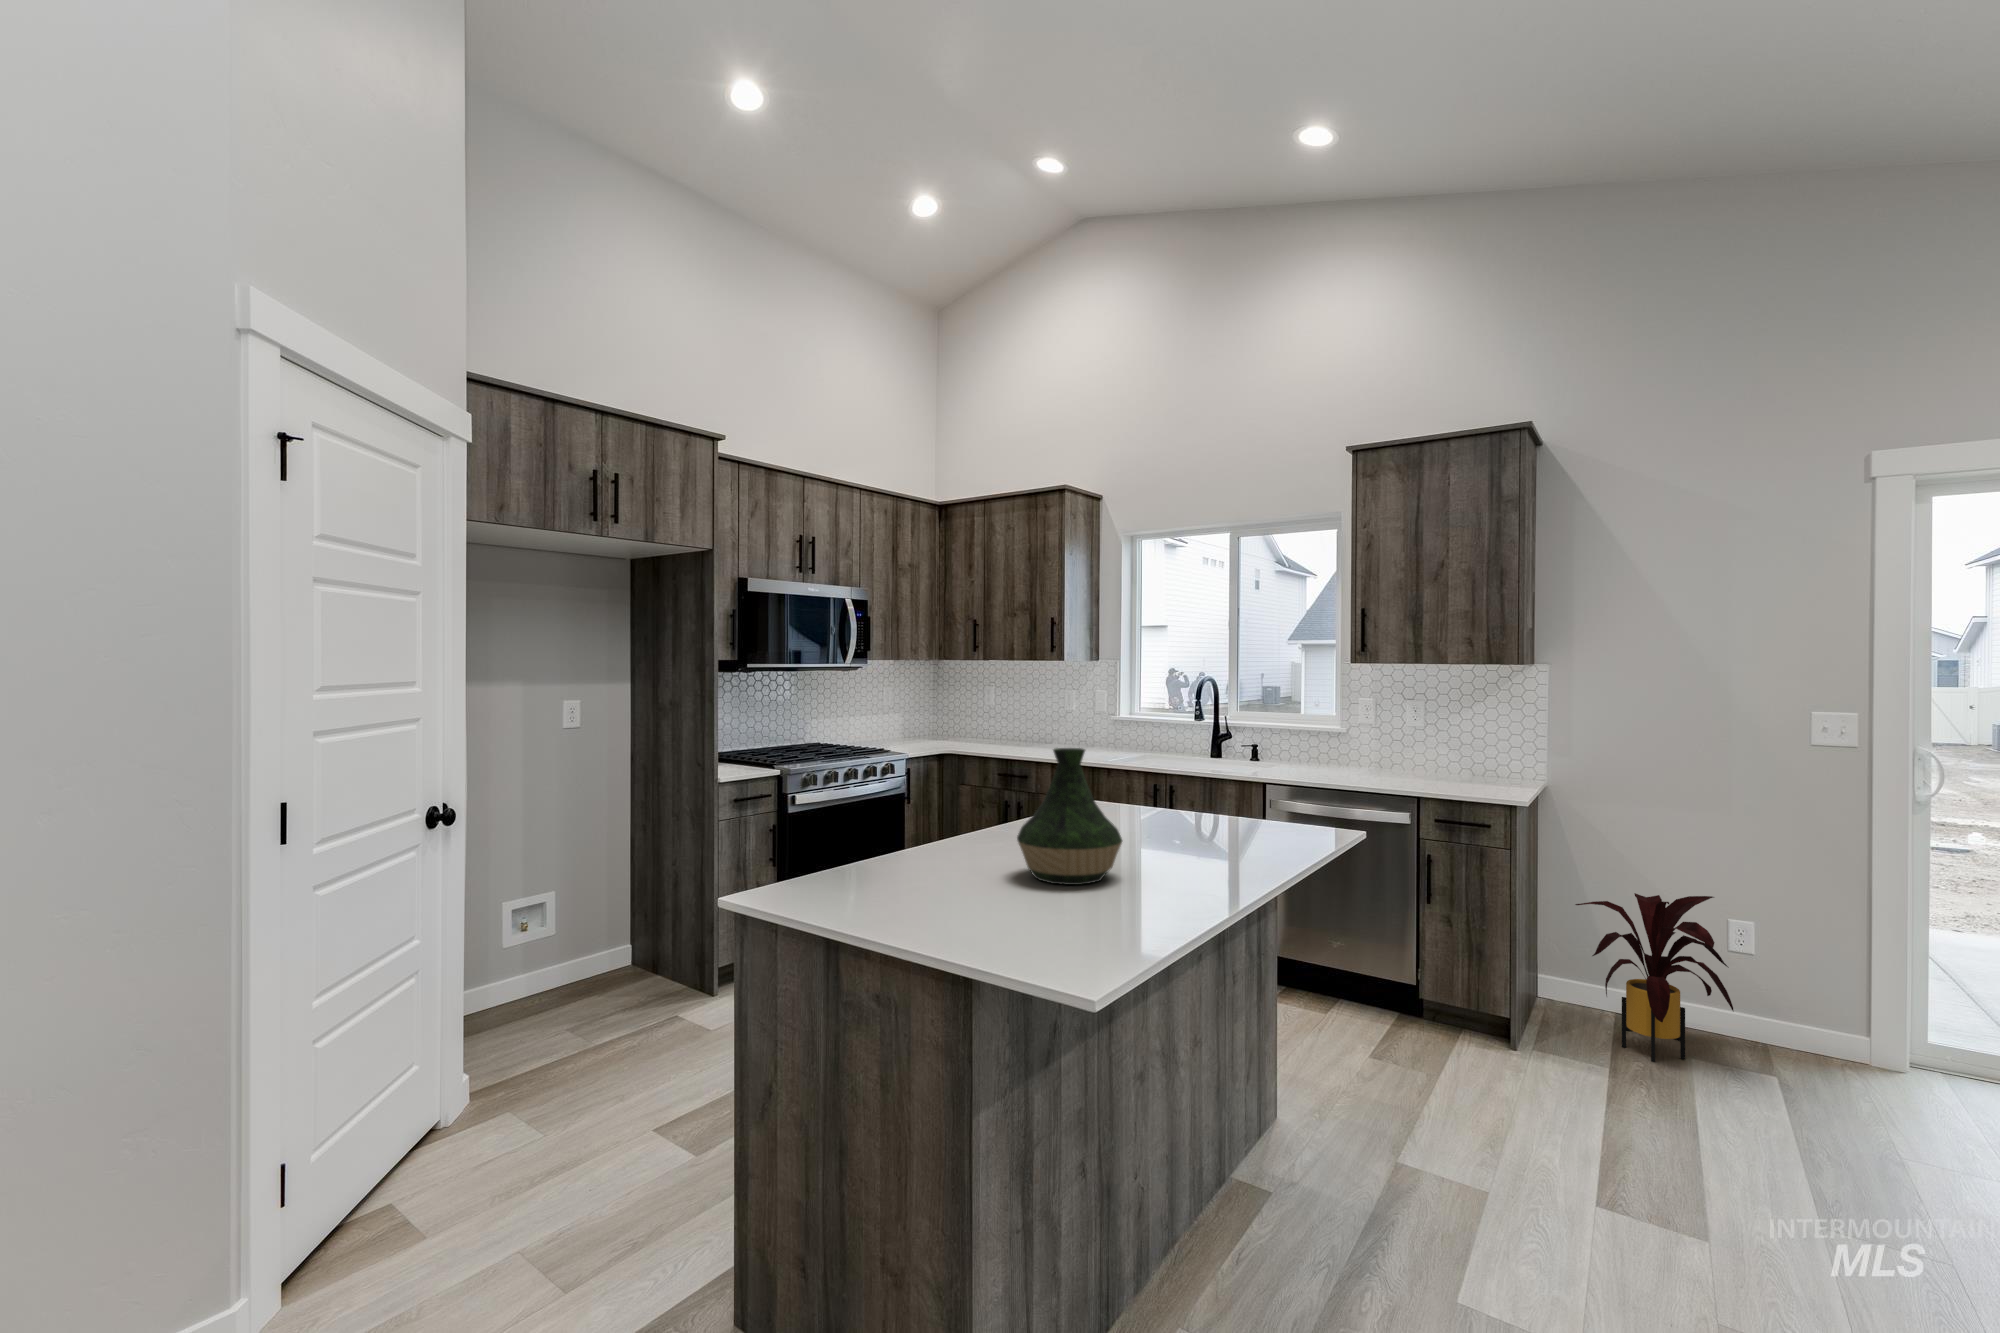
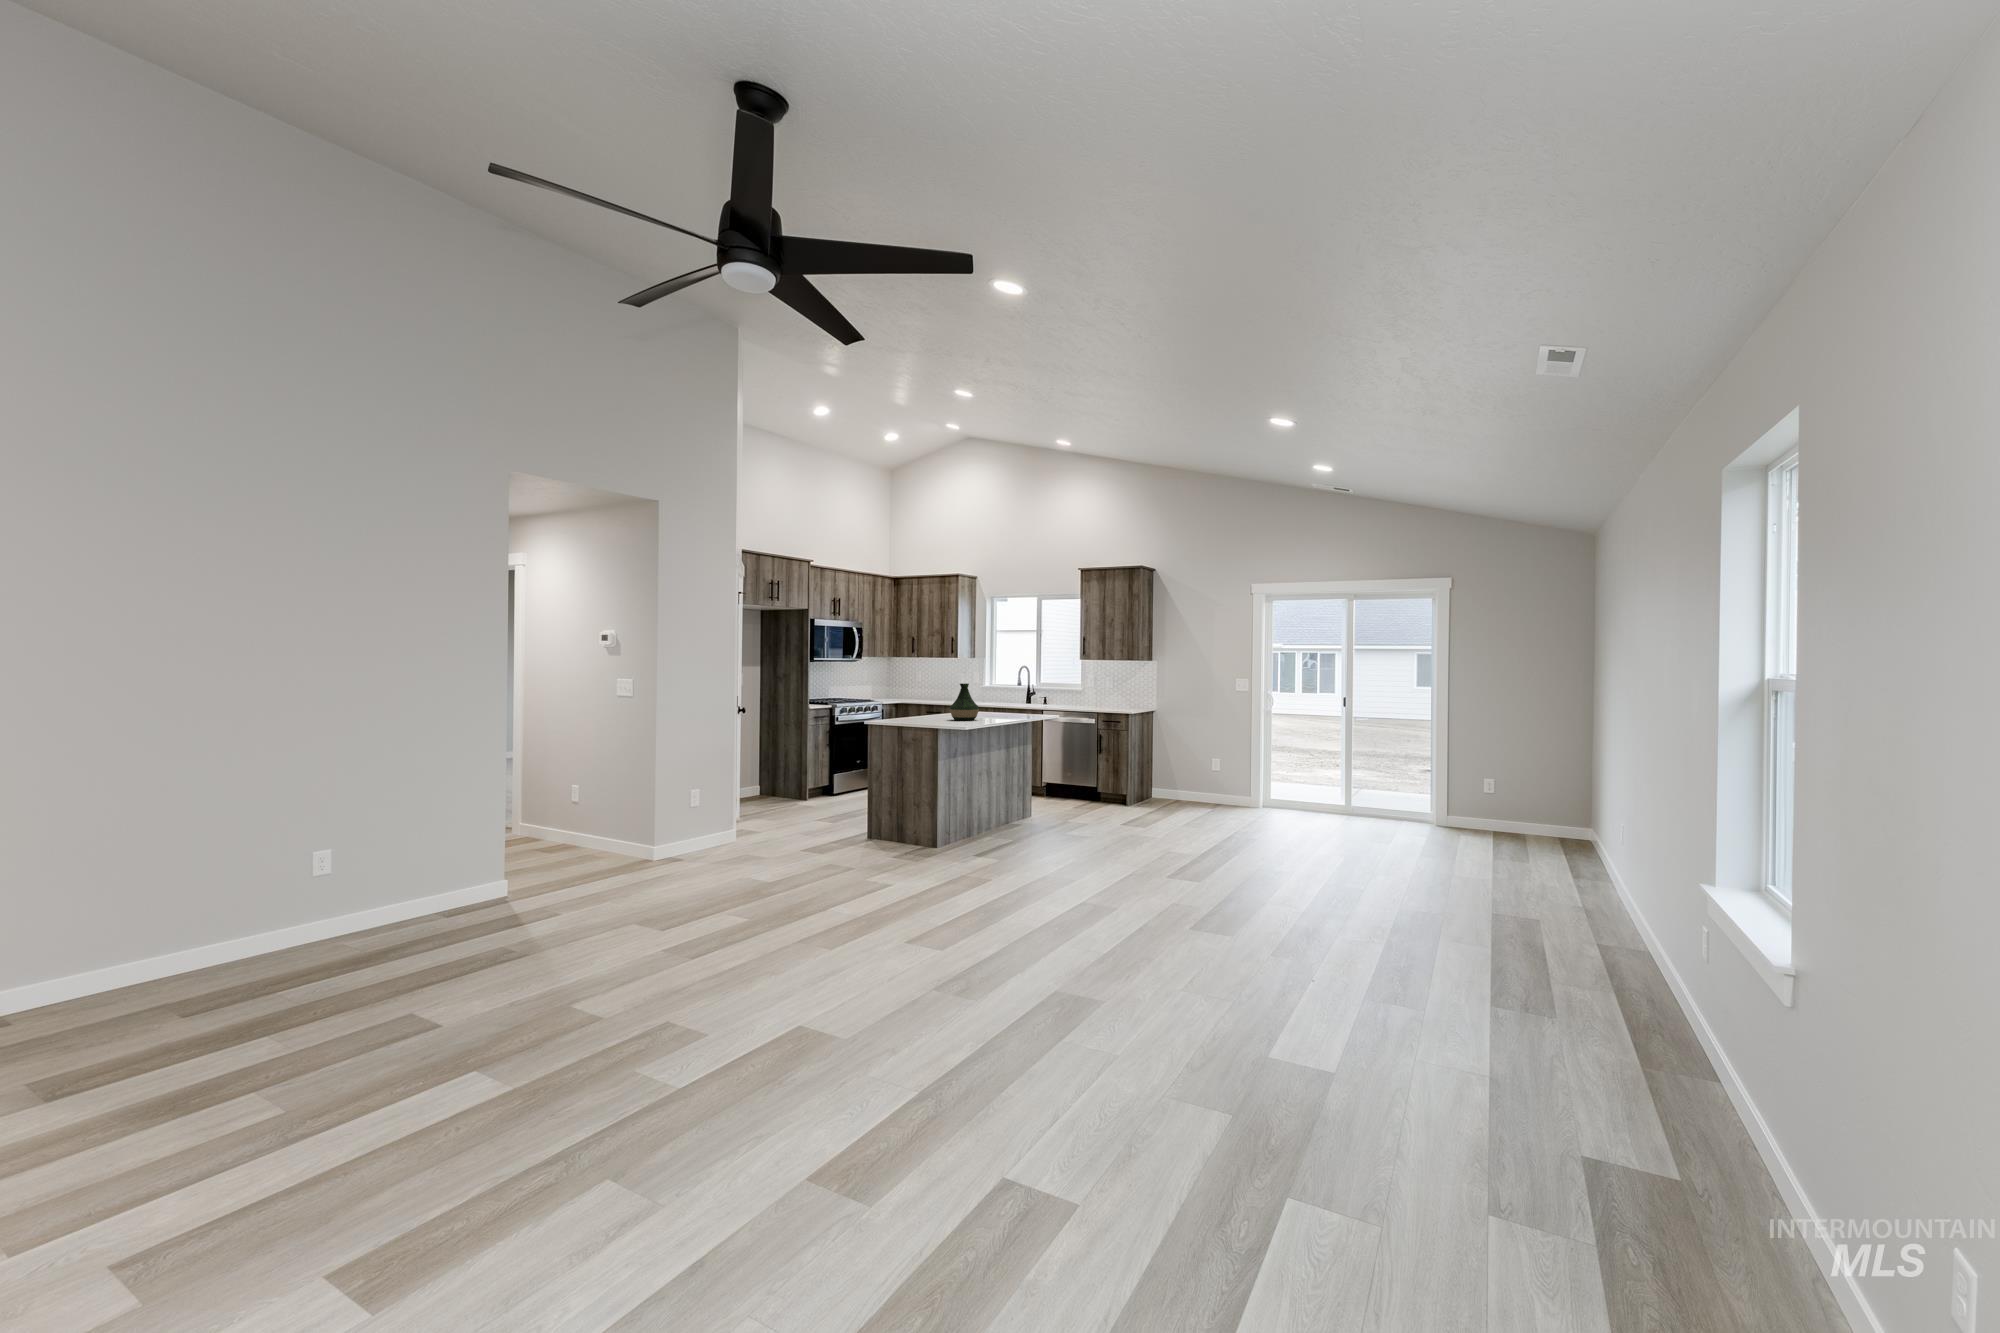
house plant: present [1575,893,1733,1062] -> none [1155,748,1207,807]

